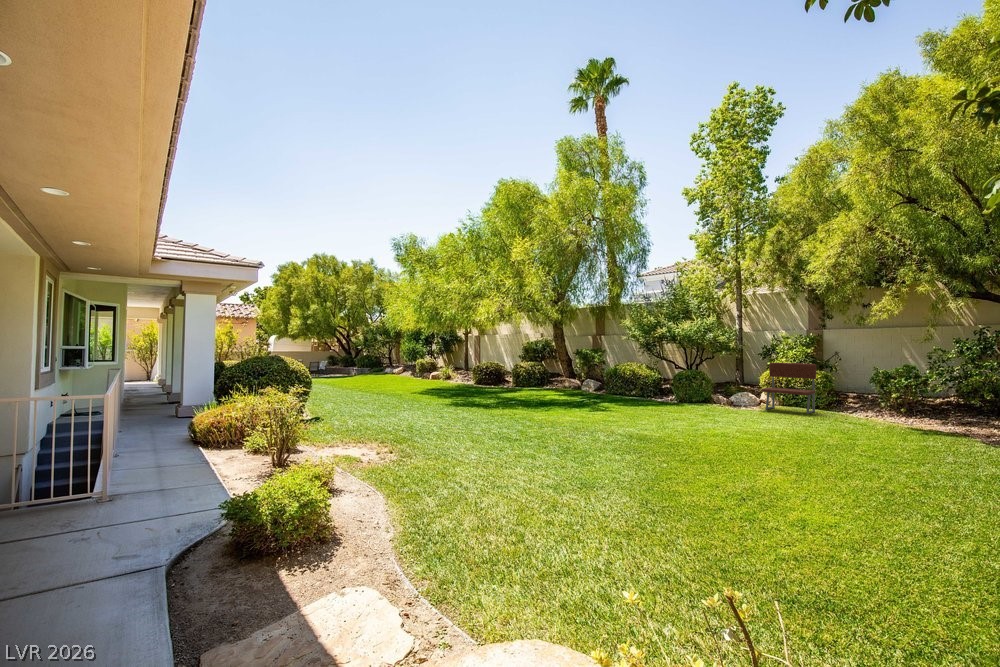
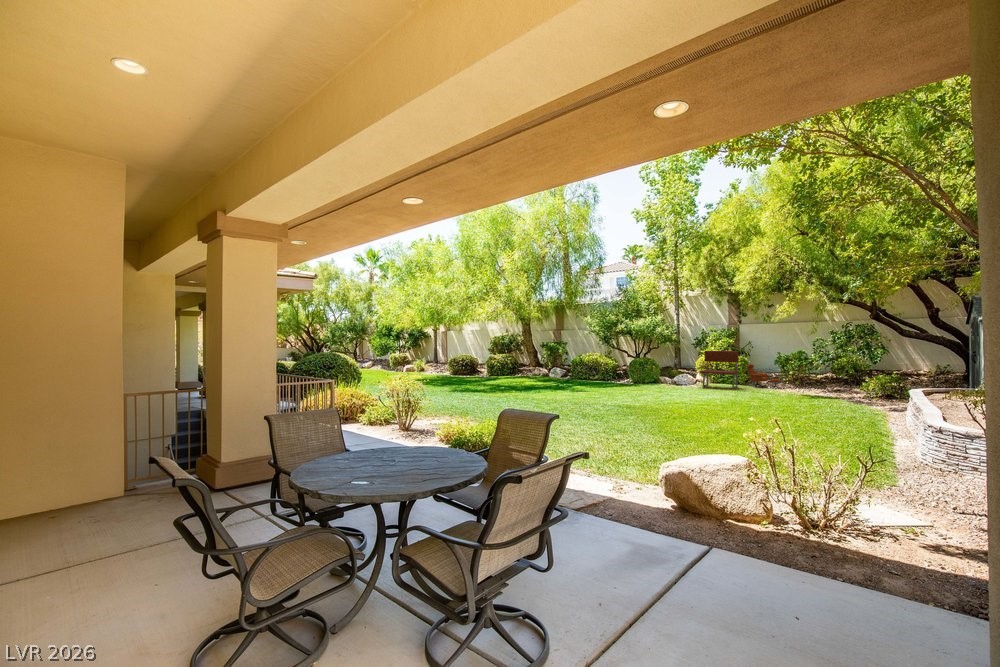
lounge chair: none [829,381,880,416] -> present [747,364,781,388]

